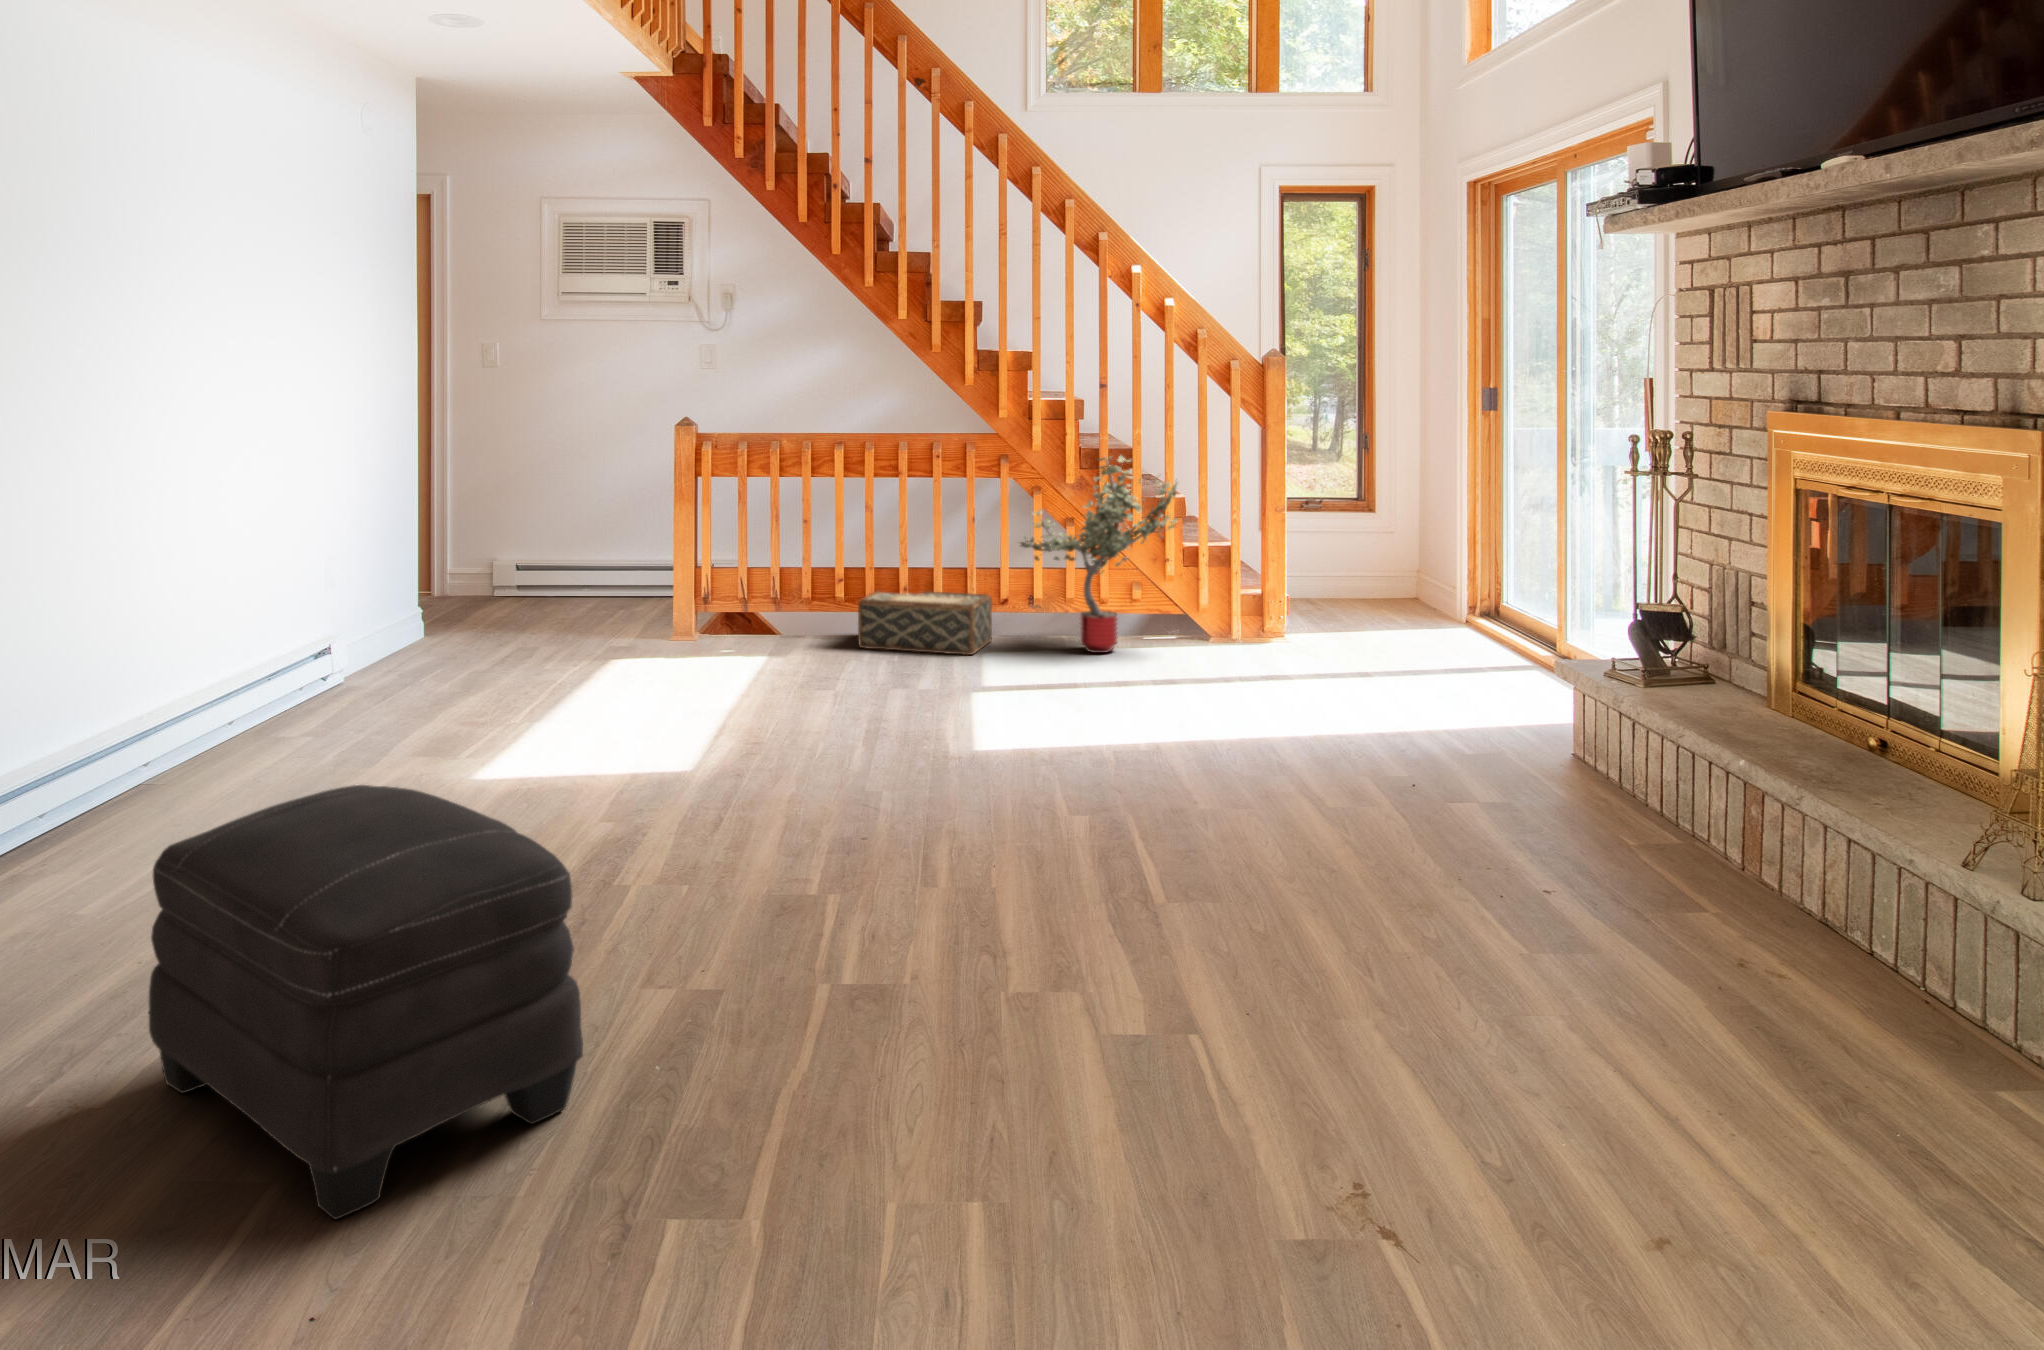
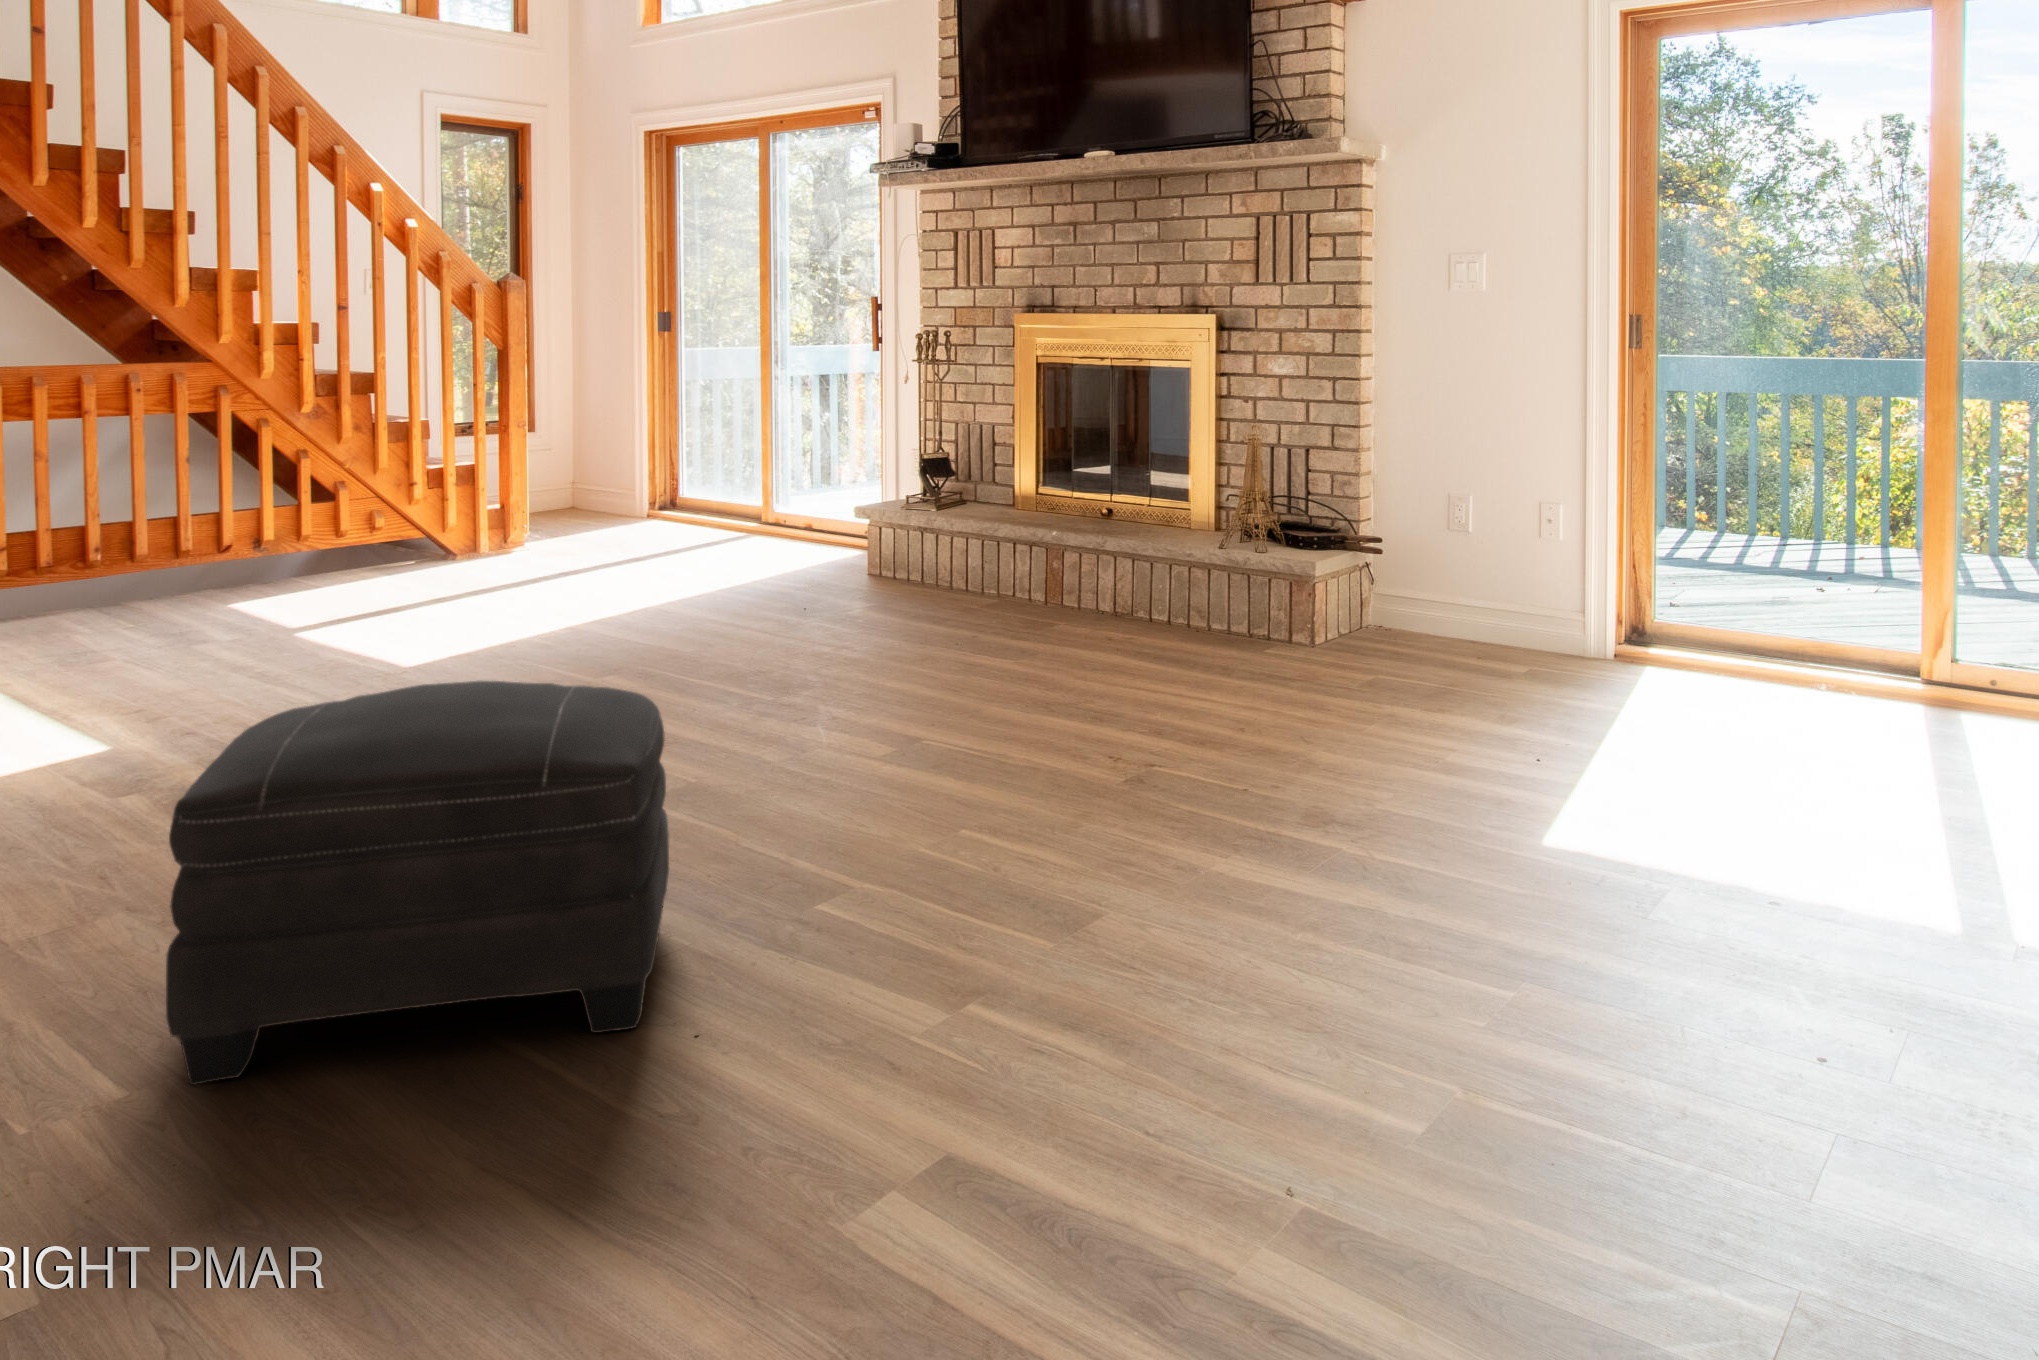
potted tree: present [1020,456,1178,653] -> none [269,378,451,585]
woven basket: present [858,590,992,655] -> none [54,543,232,626]

